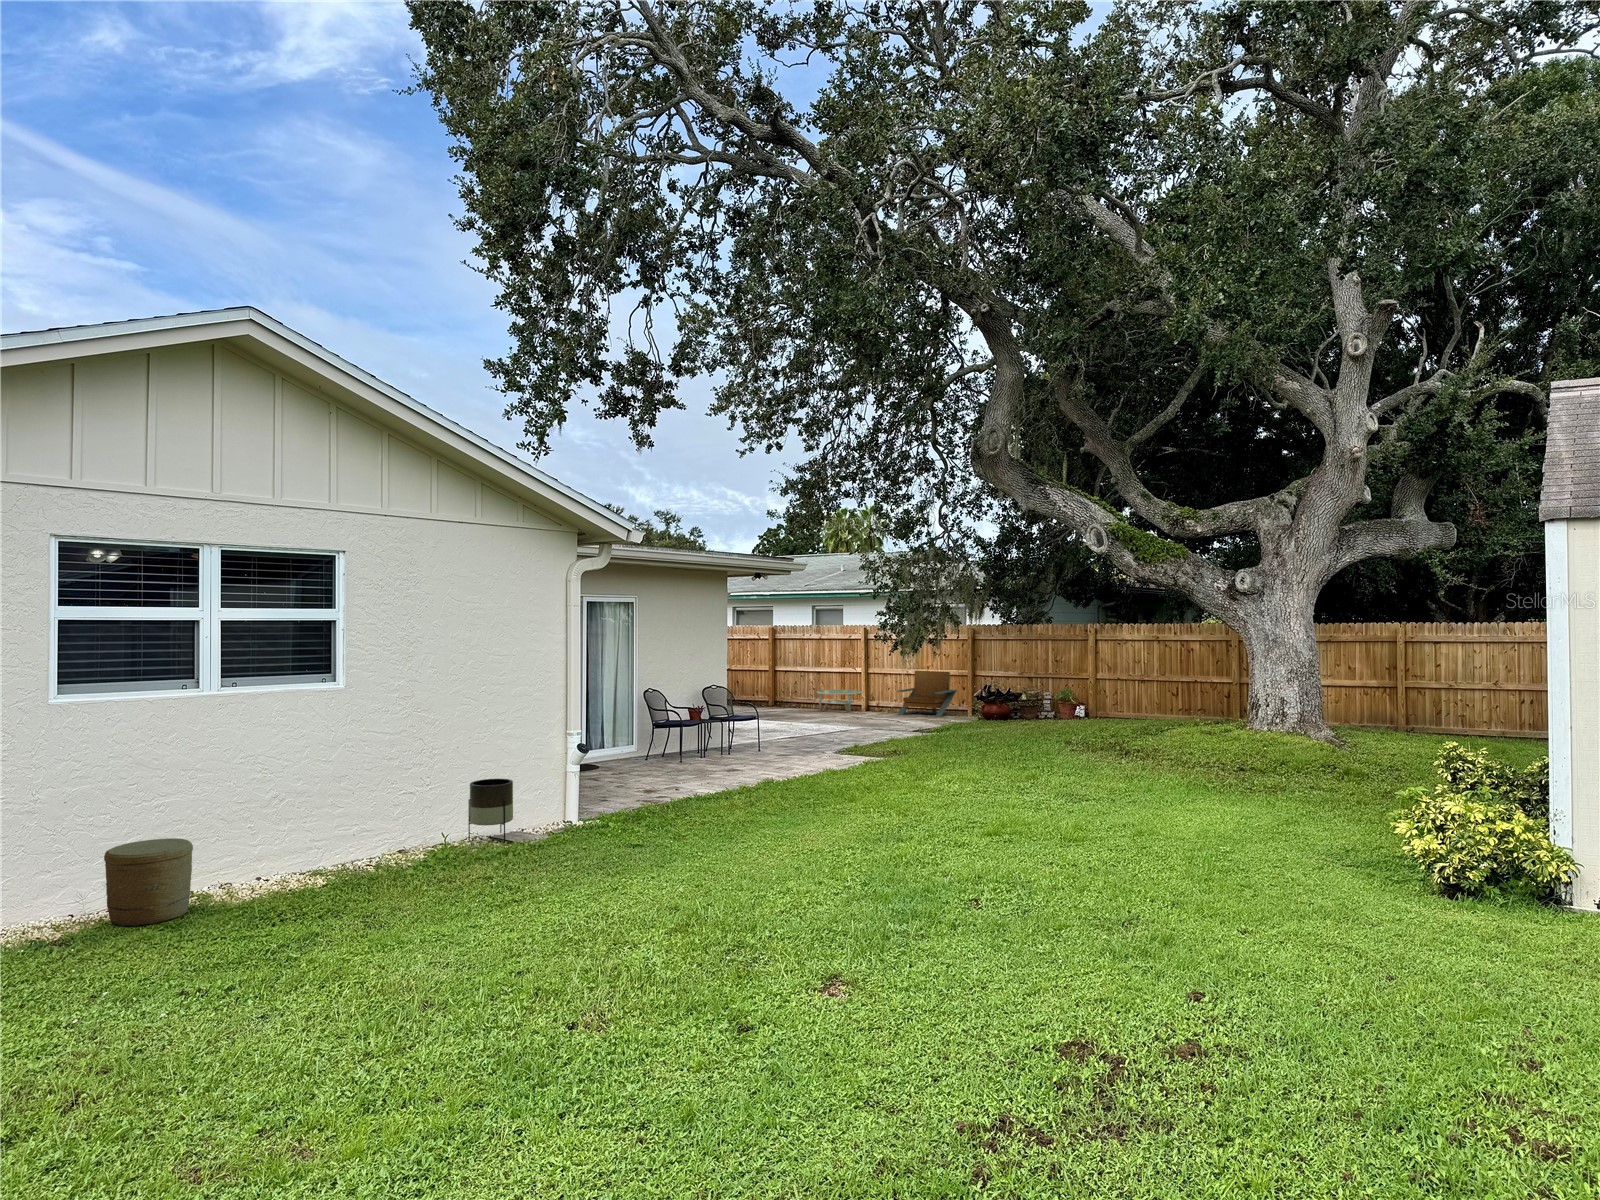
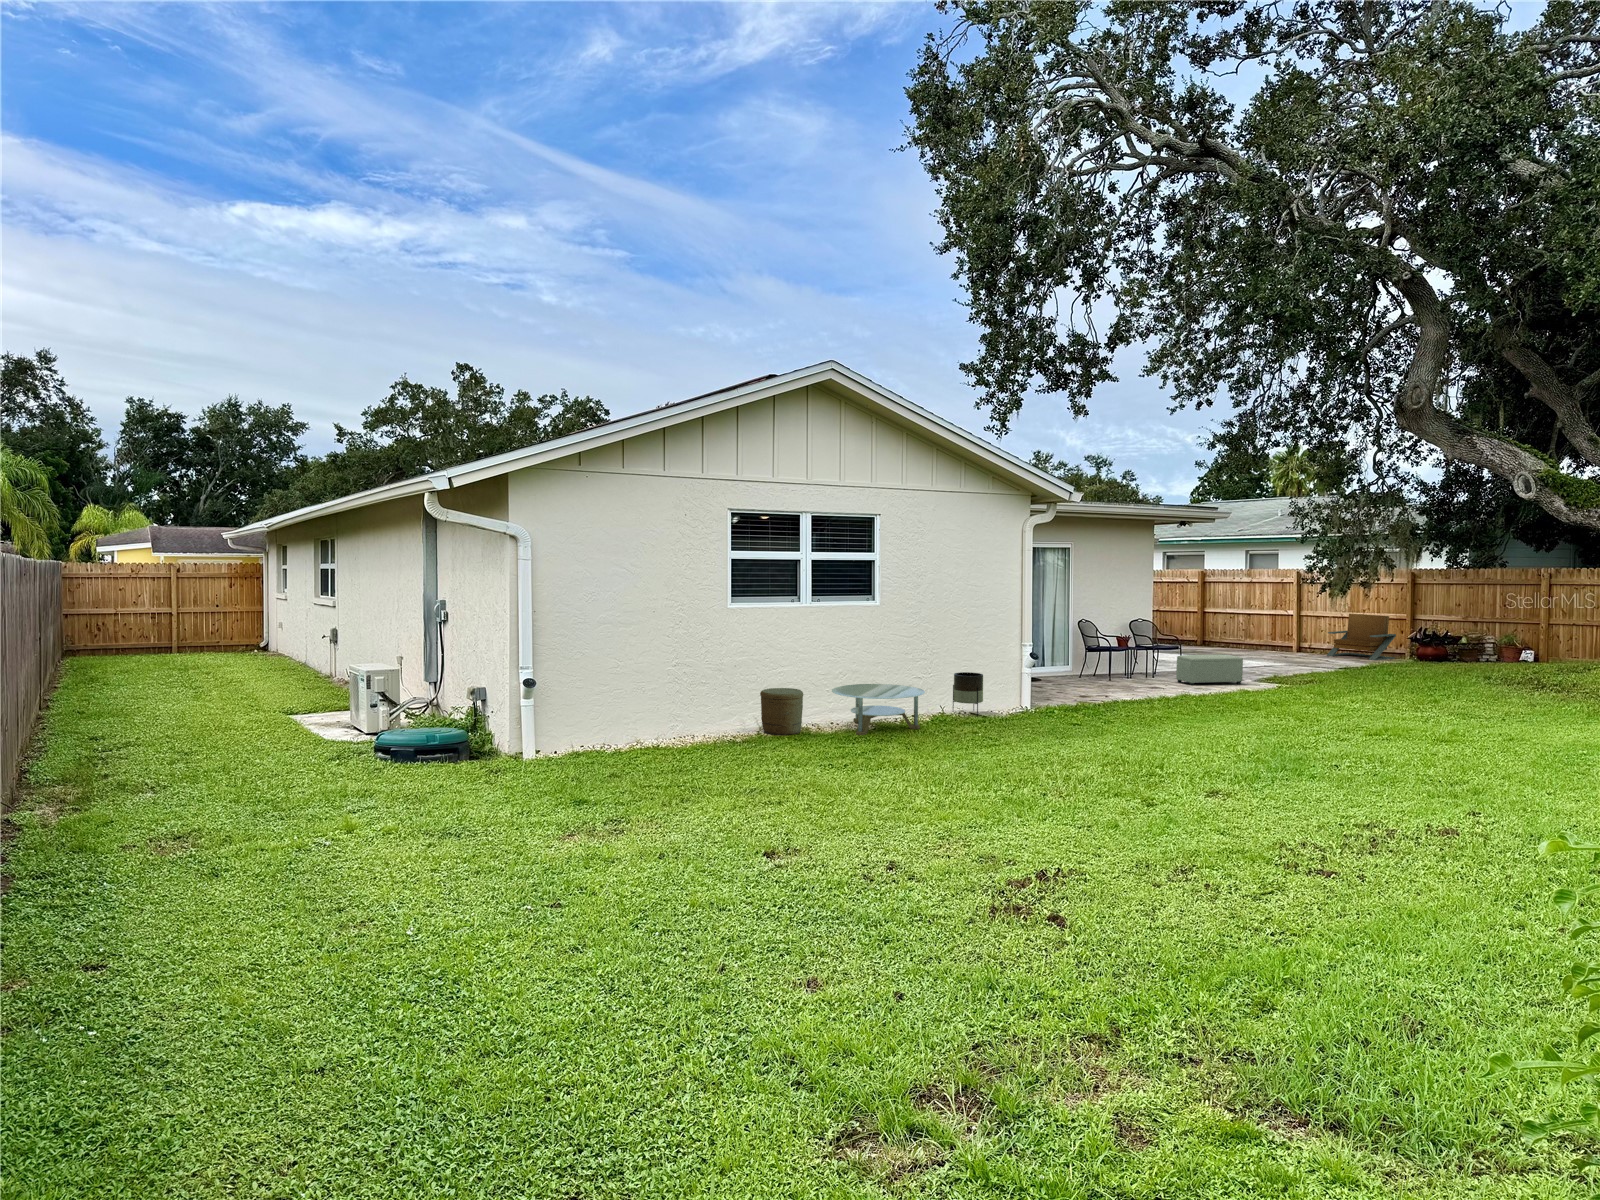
round table: present [816,690,863,713] -> present [832,684,925,735]
ottoman: none [758,724,827,763] -> present [1176,654,1243,685]

